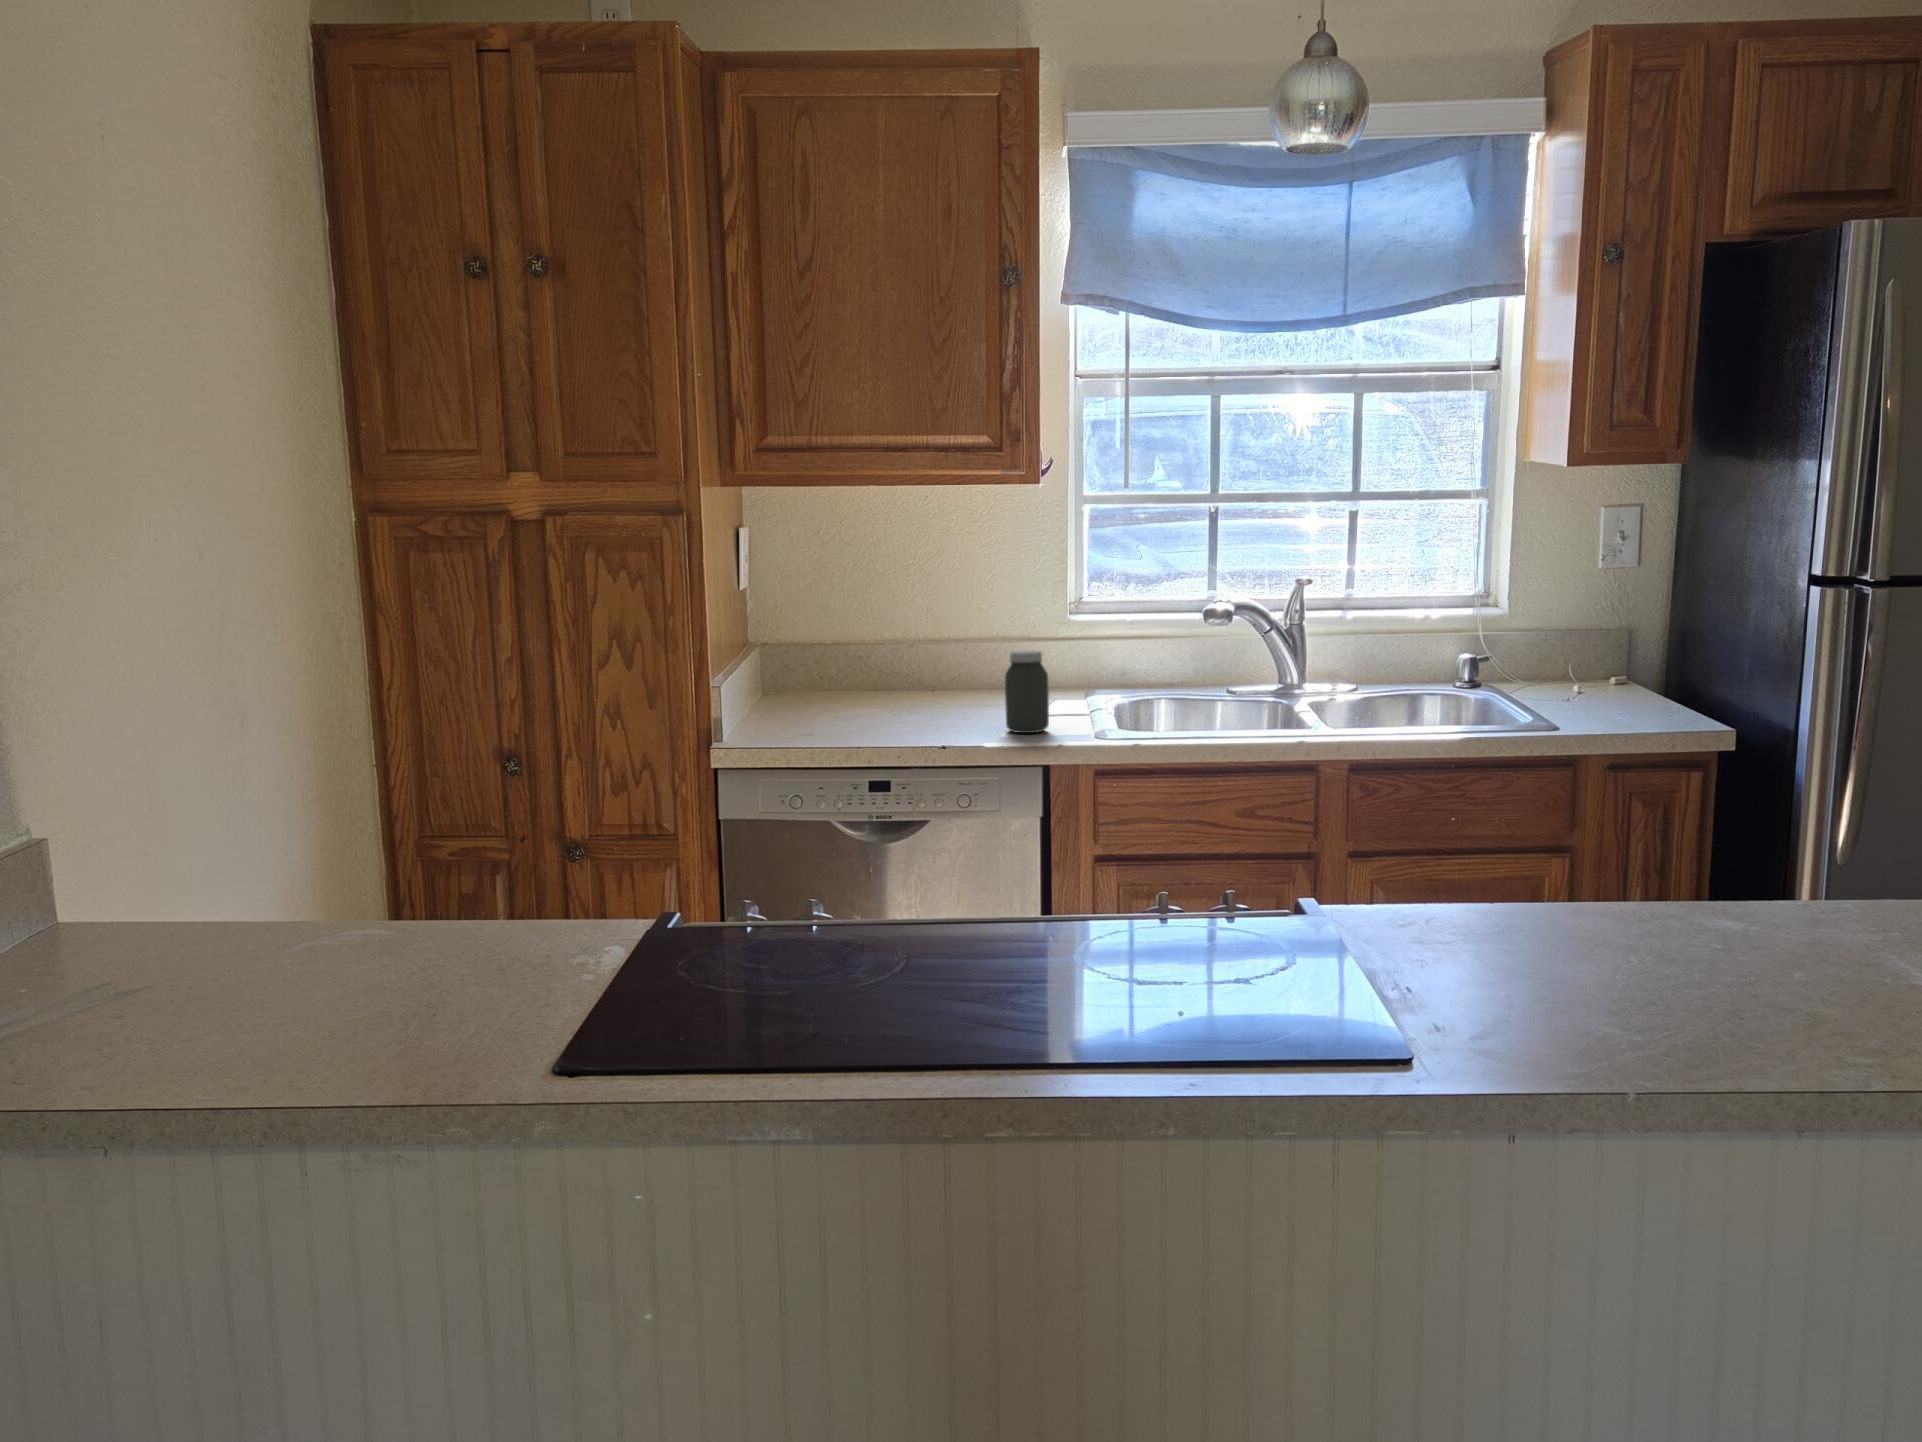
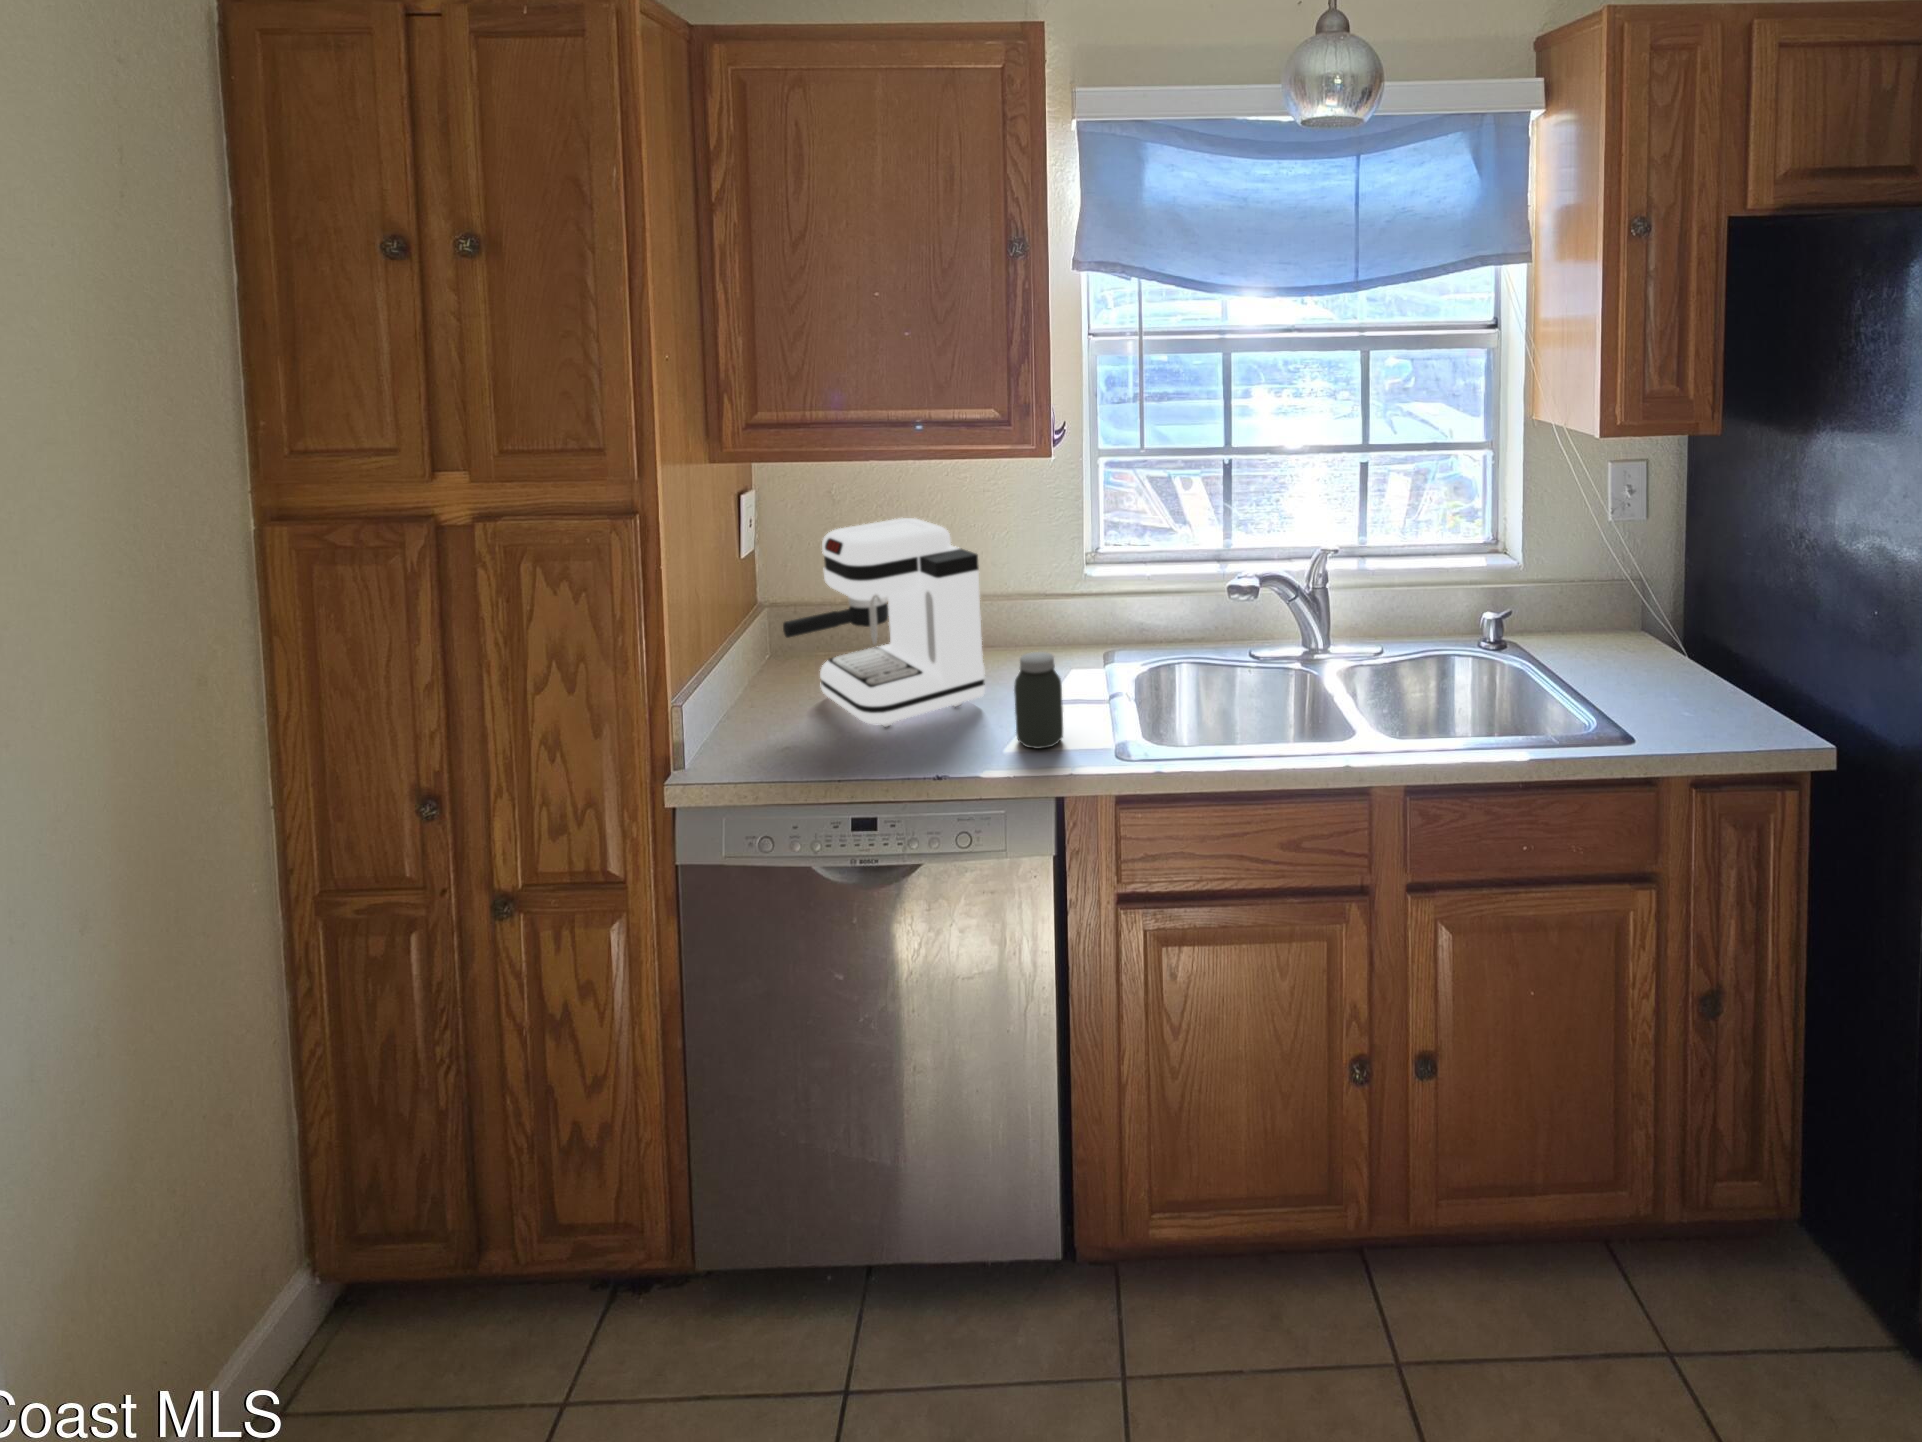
coffee maker: none [784,545,972,724] -> present [783,518,985,727]

